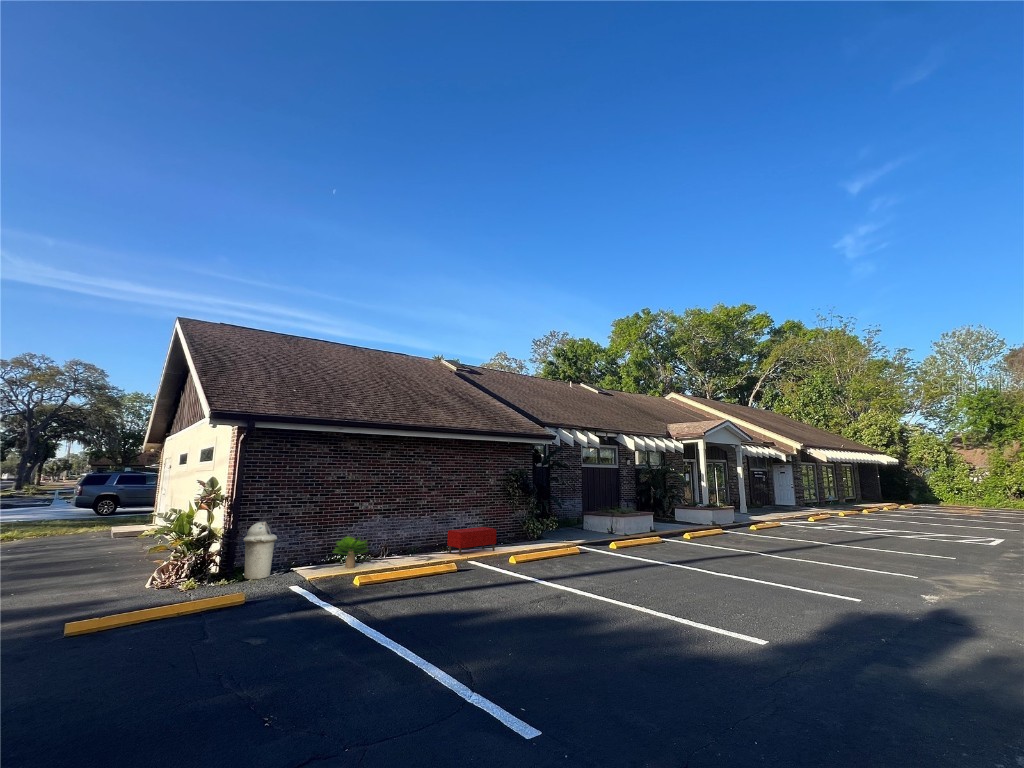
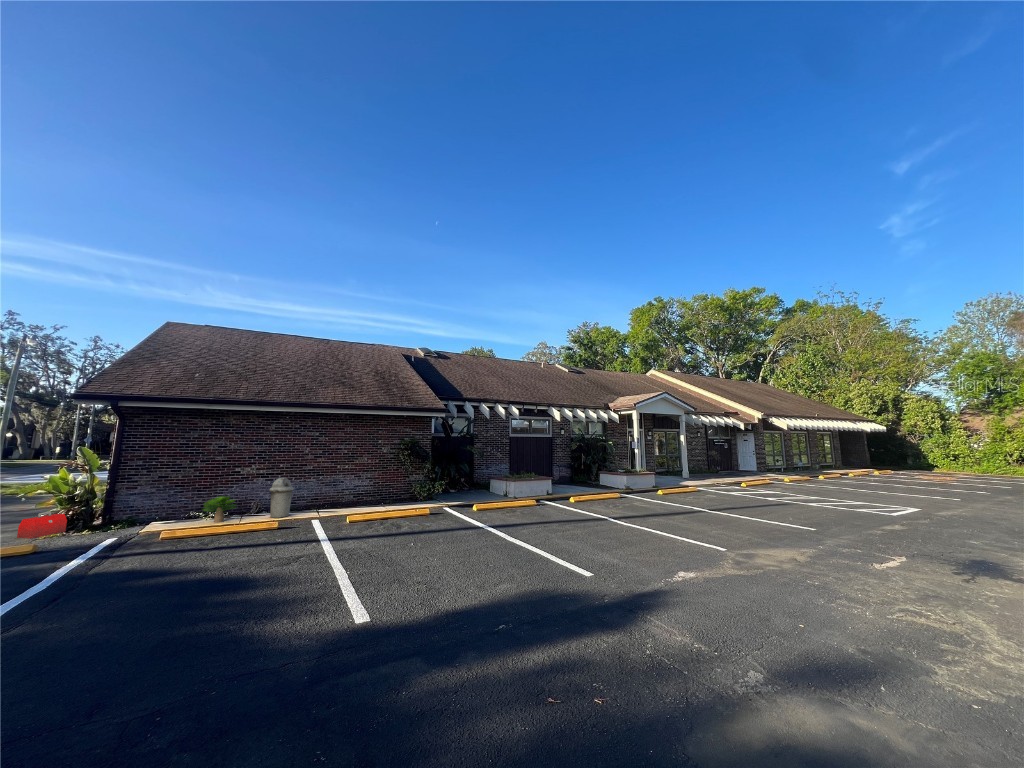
trash can: present [243,521,277,579] -> present [269,477,294,518]
bench: present [447,527,496,555] -> none [331,489,376,513]
toolbox: none [146,558,190,591] -> present [17,512,67,538]

